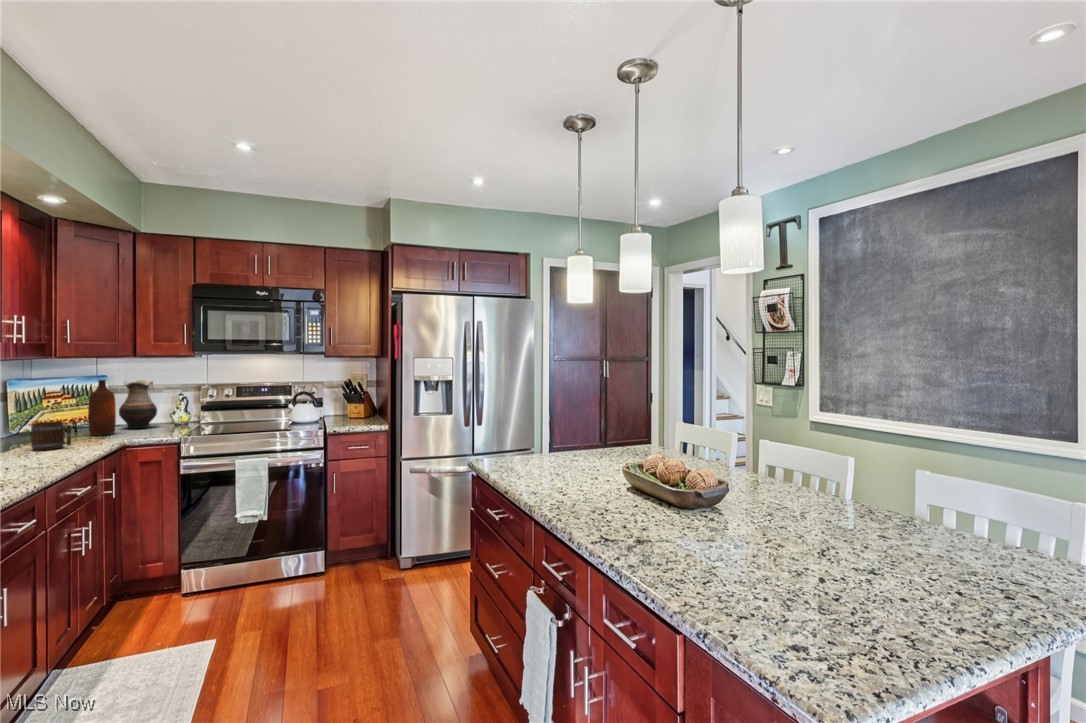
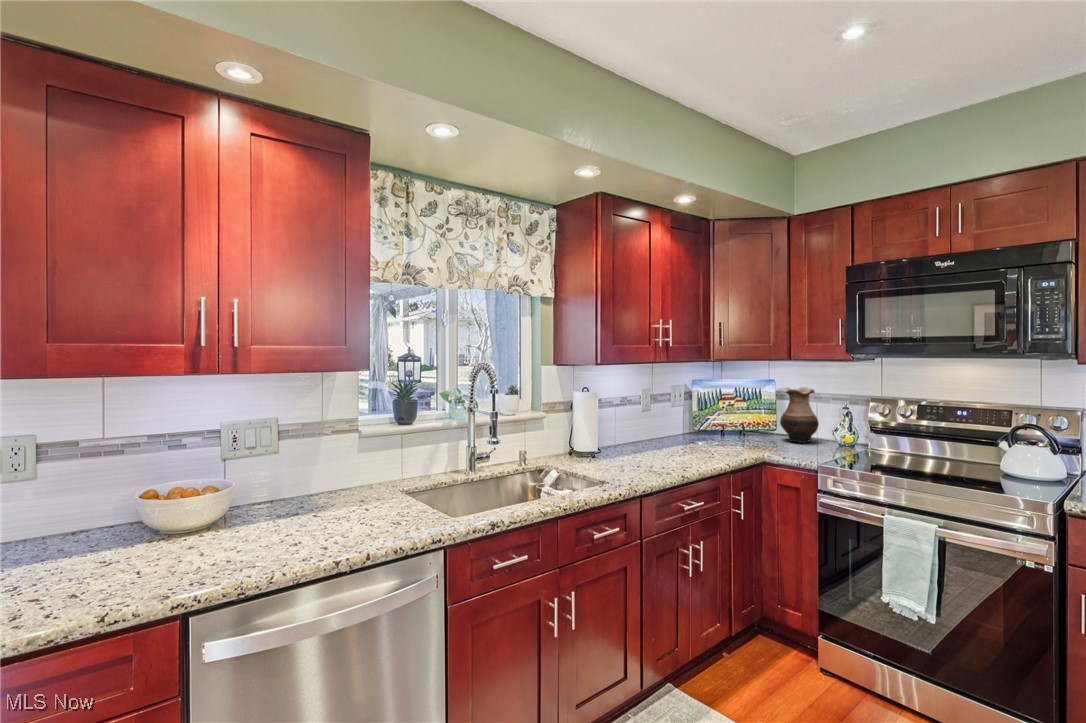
bottle: present [88,380,116,436] -> none [745,386,769,446]
mug: present [31,422,71,450] -> none [683,426,710,455]

